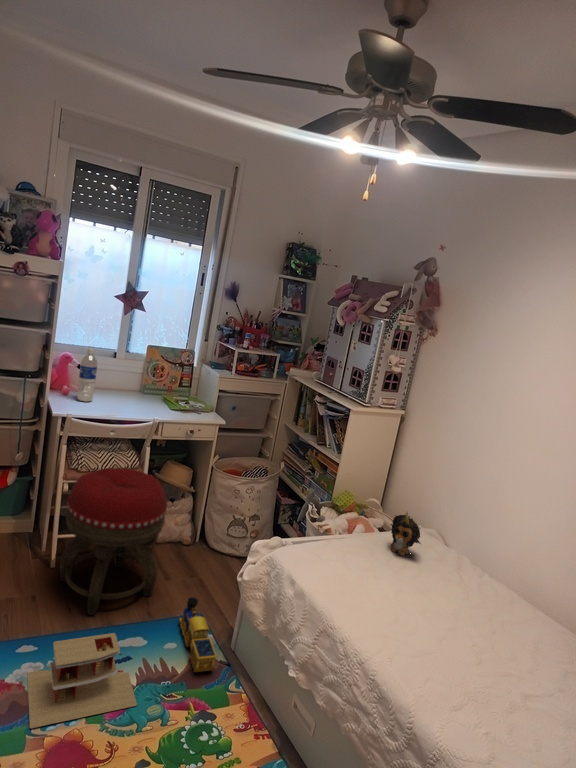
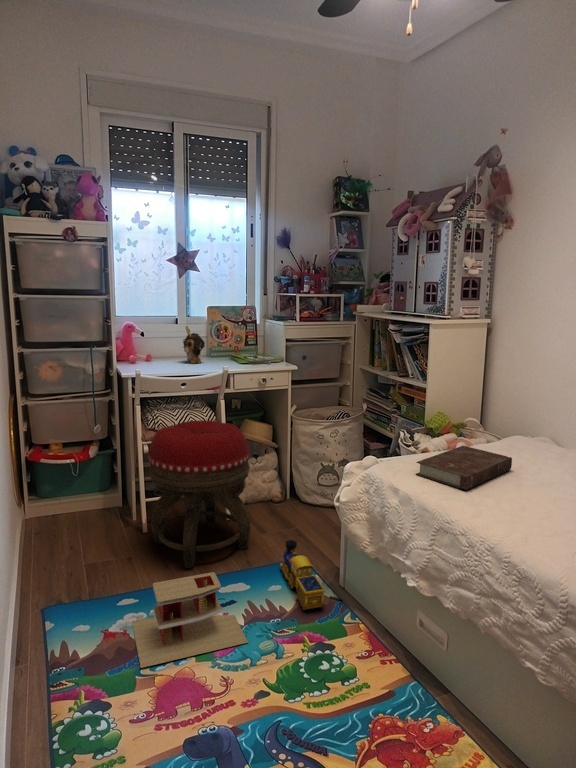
water bottle: present [77,348,97,402] -> none [143,310,160,366]
plush toy: present [391,512,421,556] -> present [183,326,205,363]
book: none [313,539,398,594] -> present [416,446,512,490]

